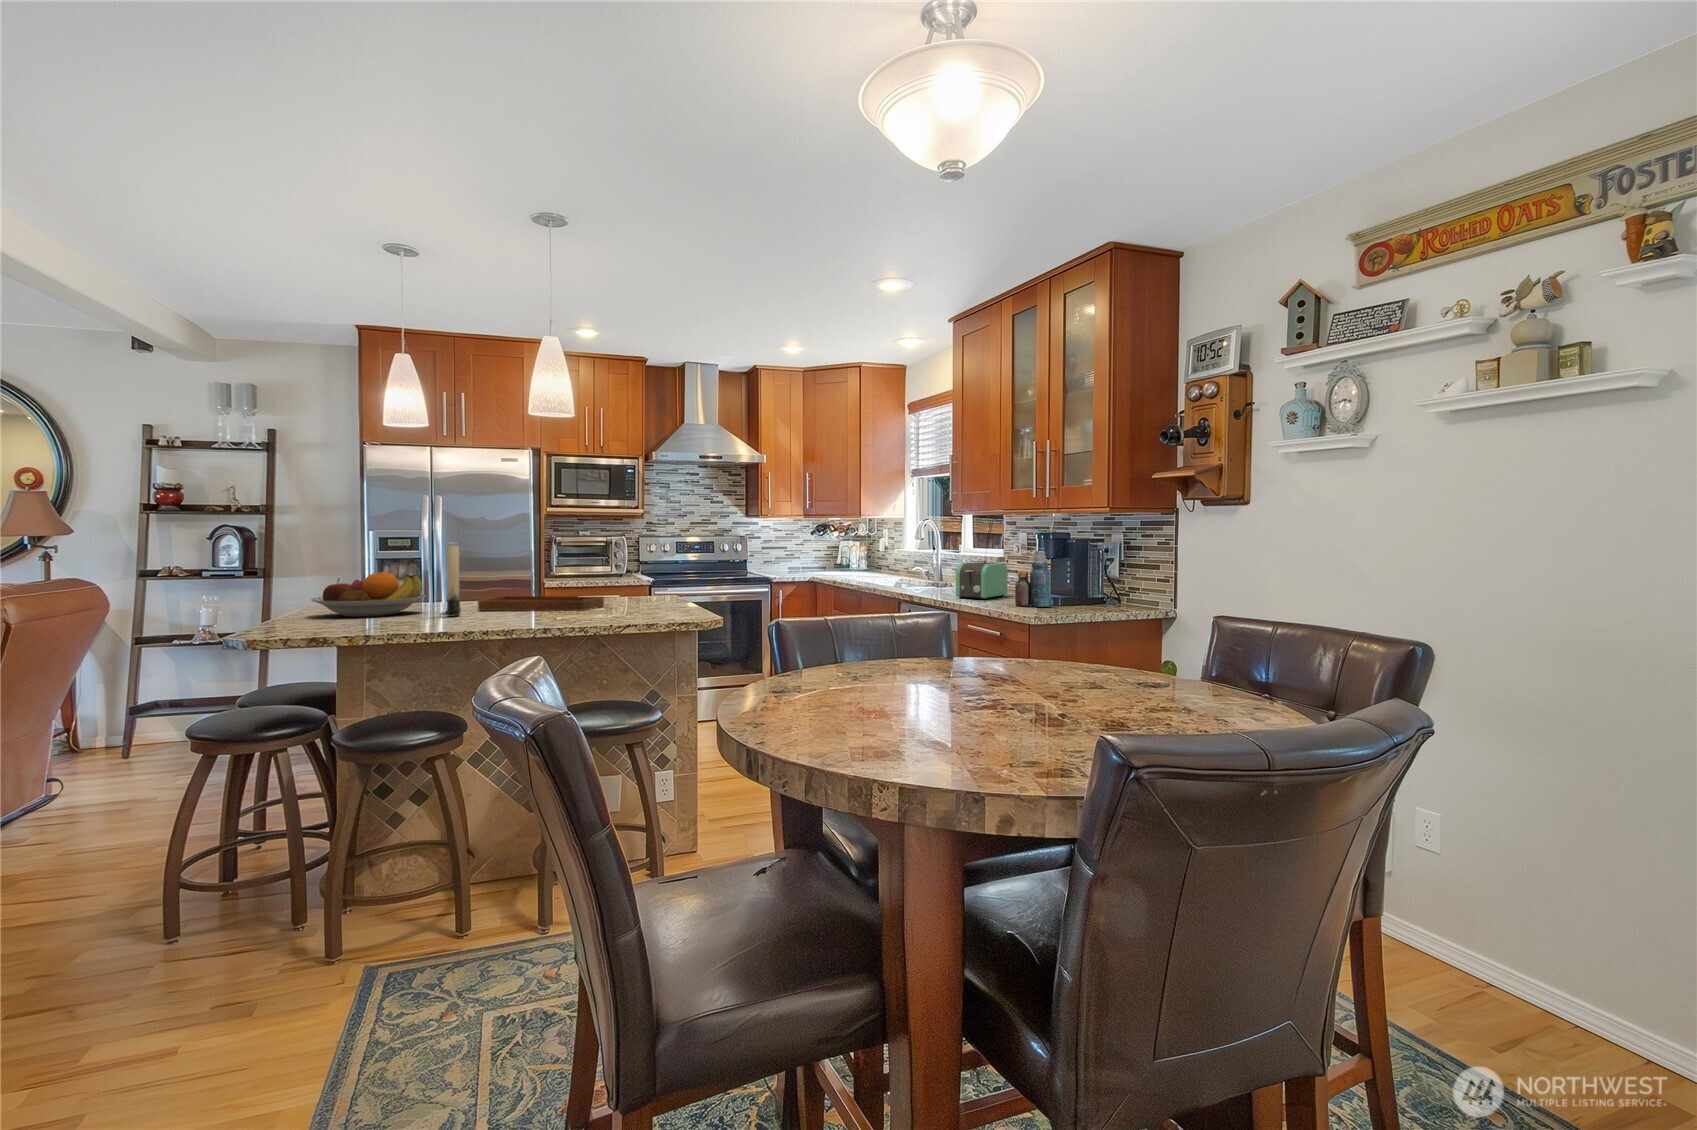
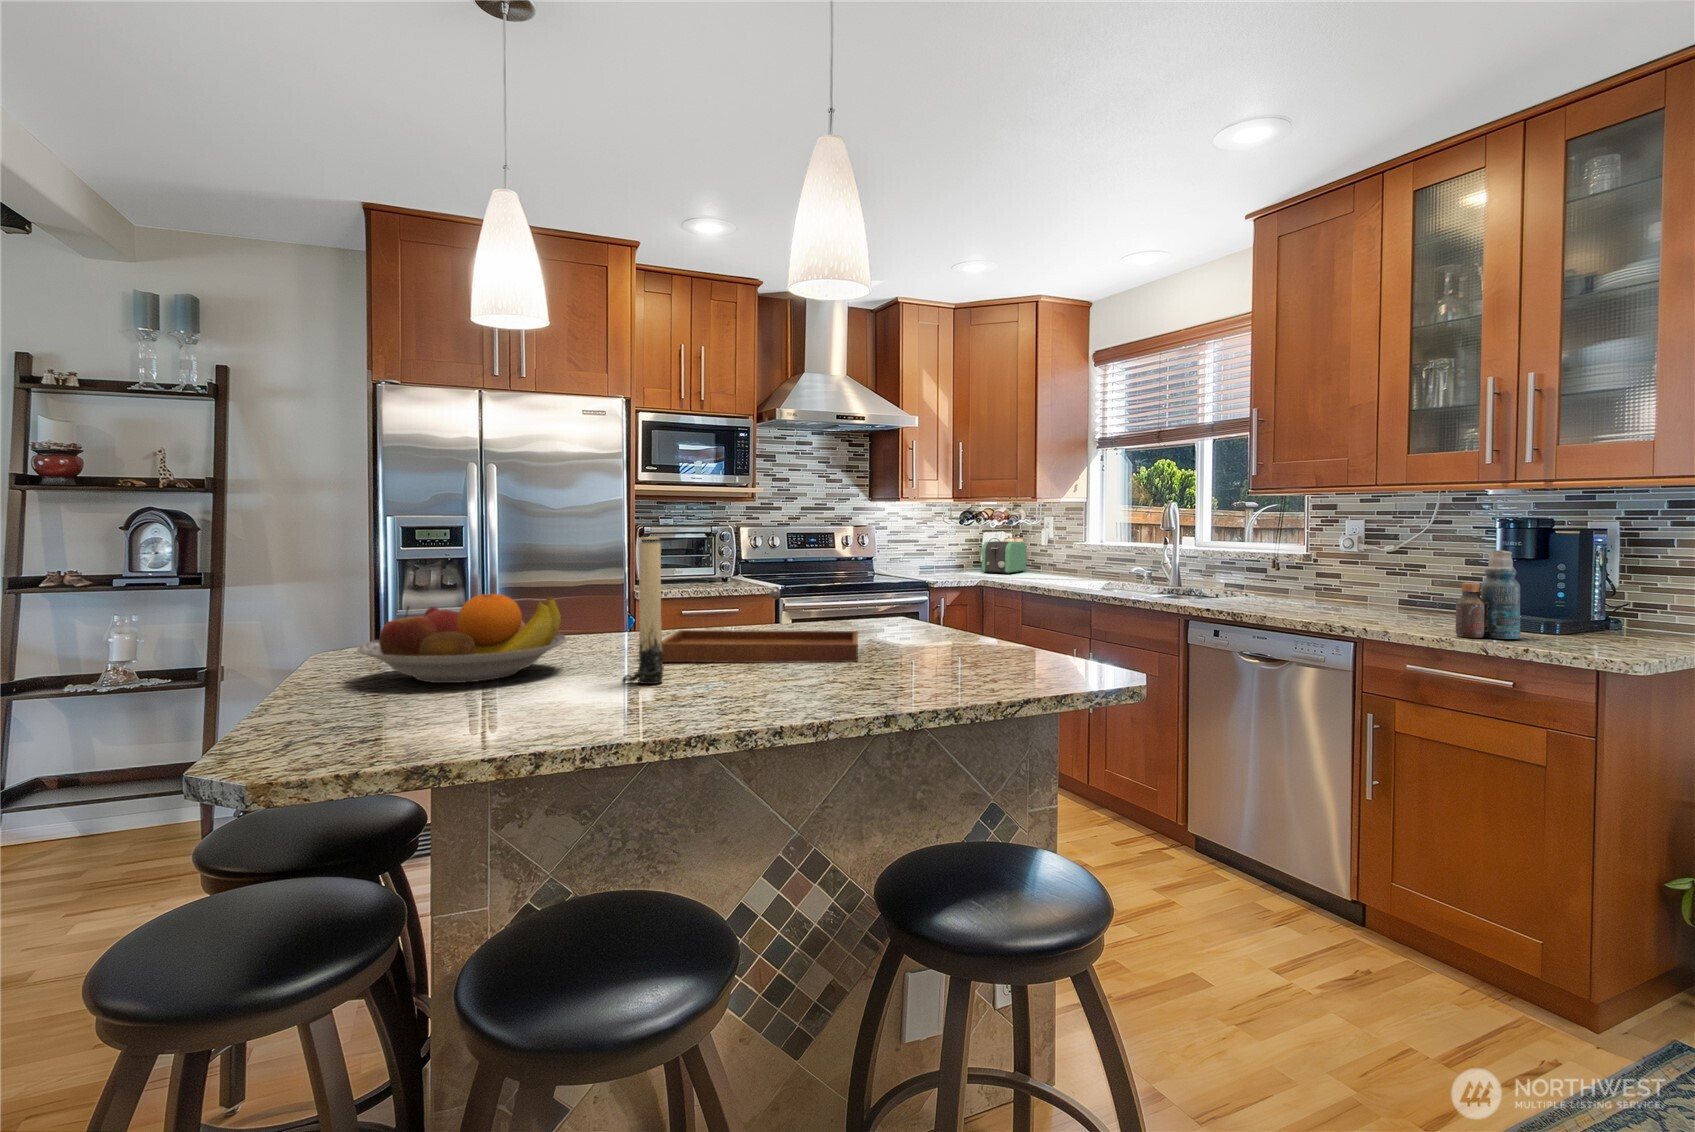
toaster: present [956,562,1008,599] -> present [981,541,1026,574]

